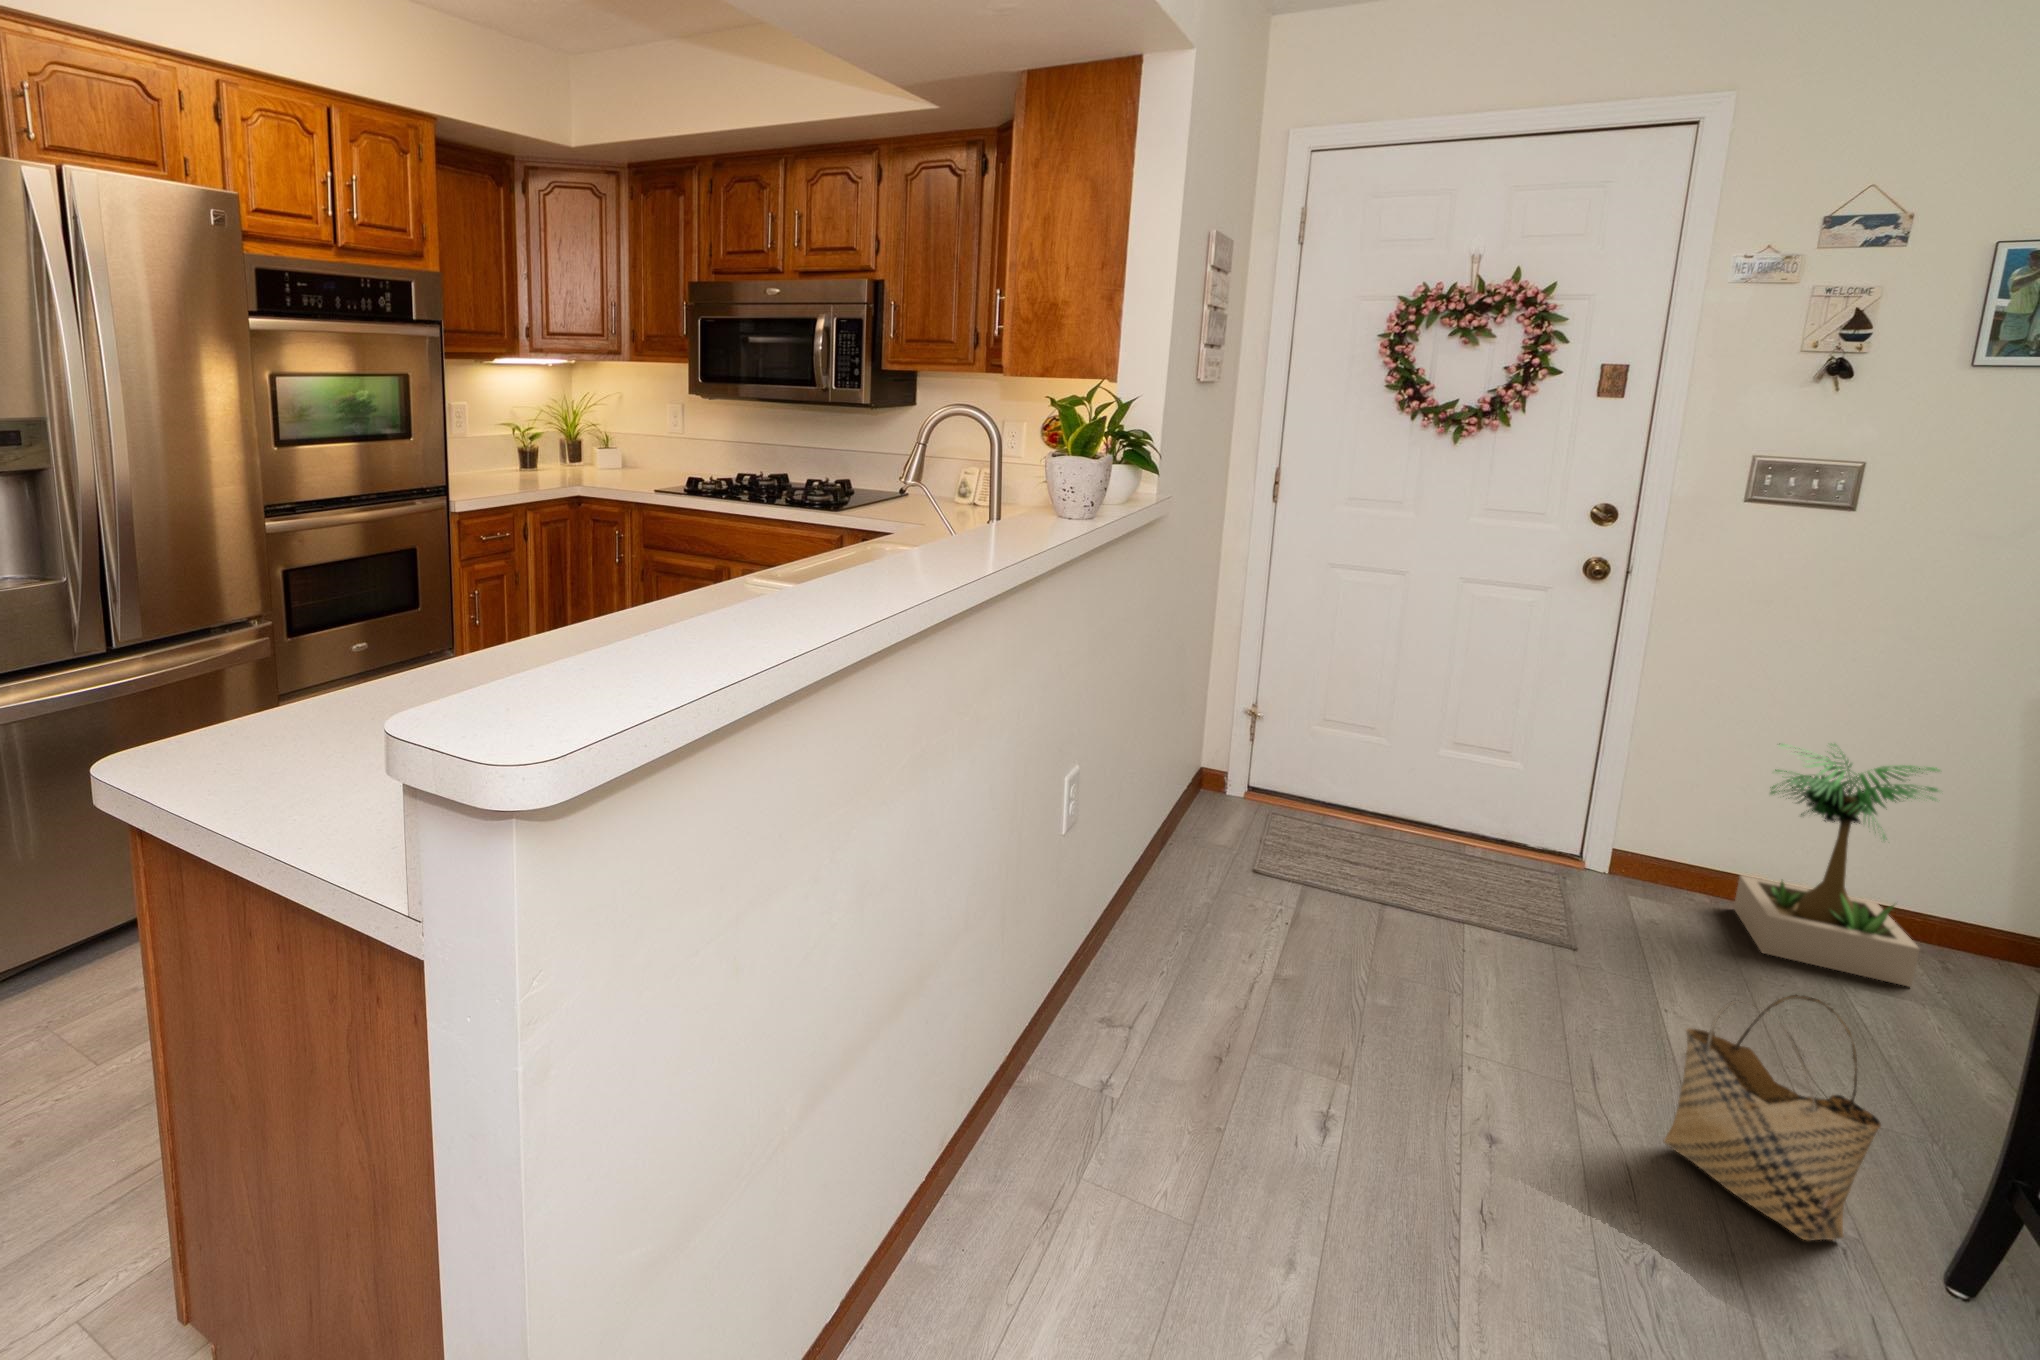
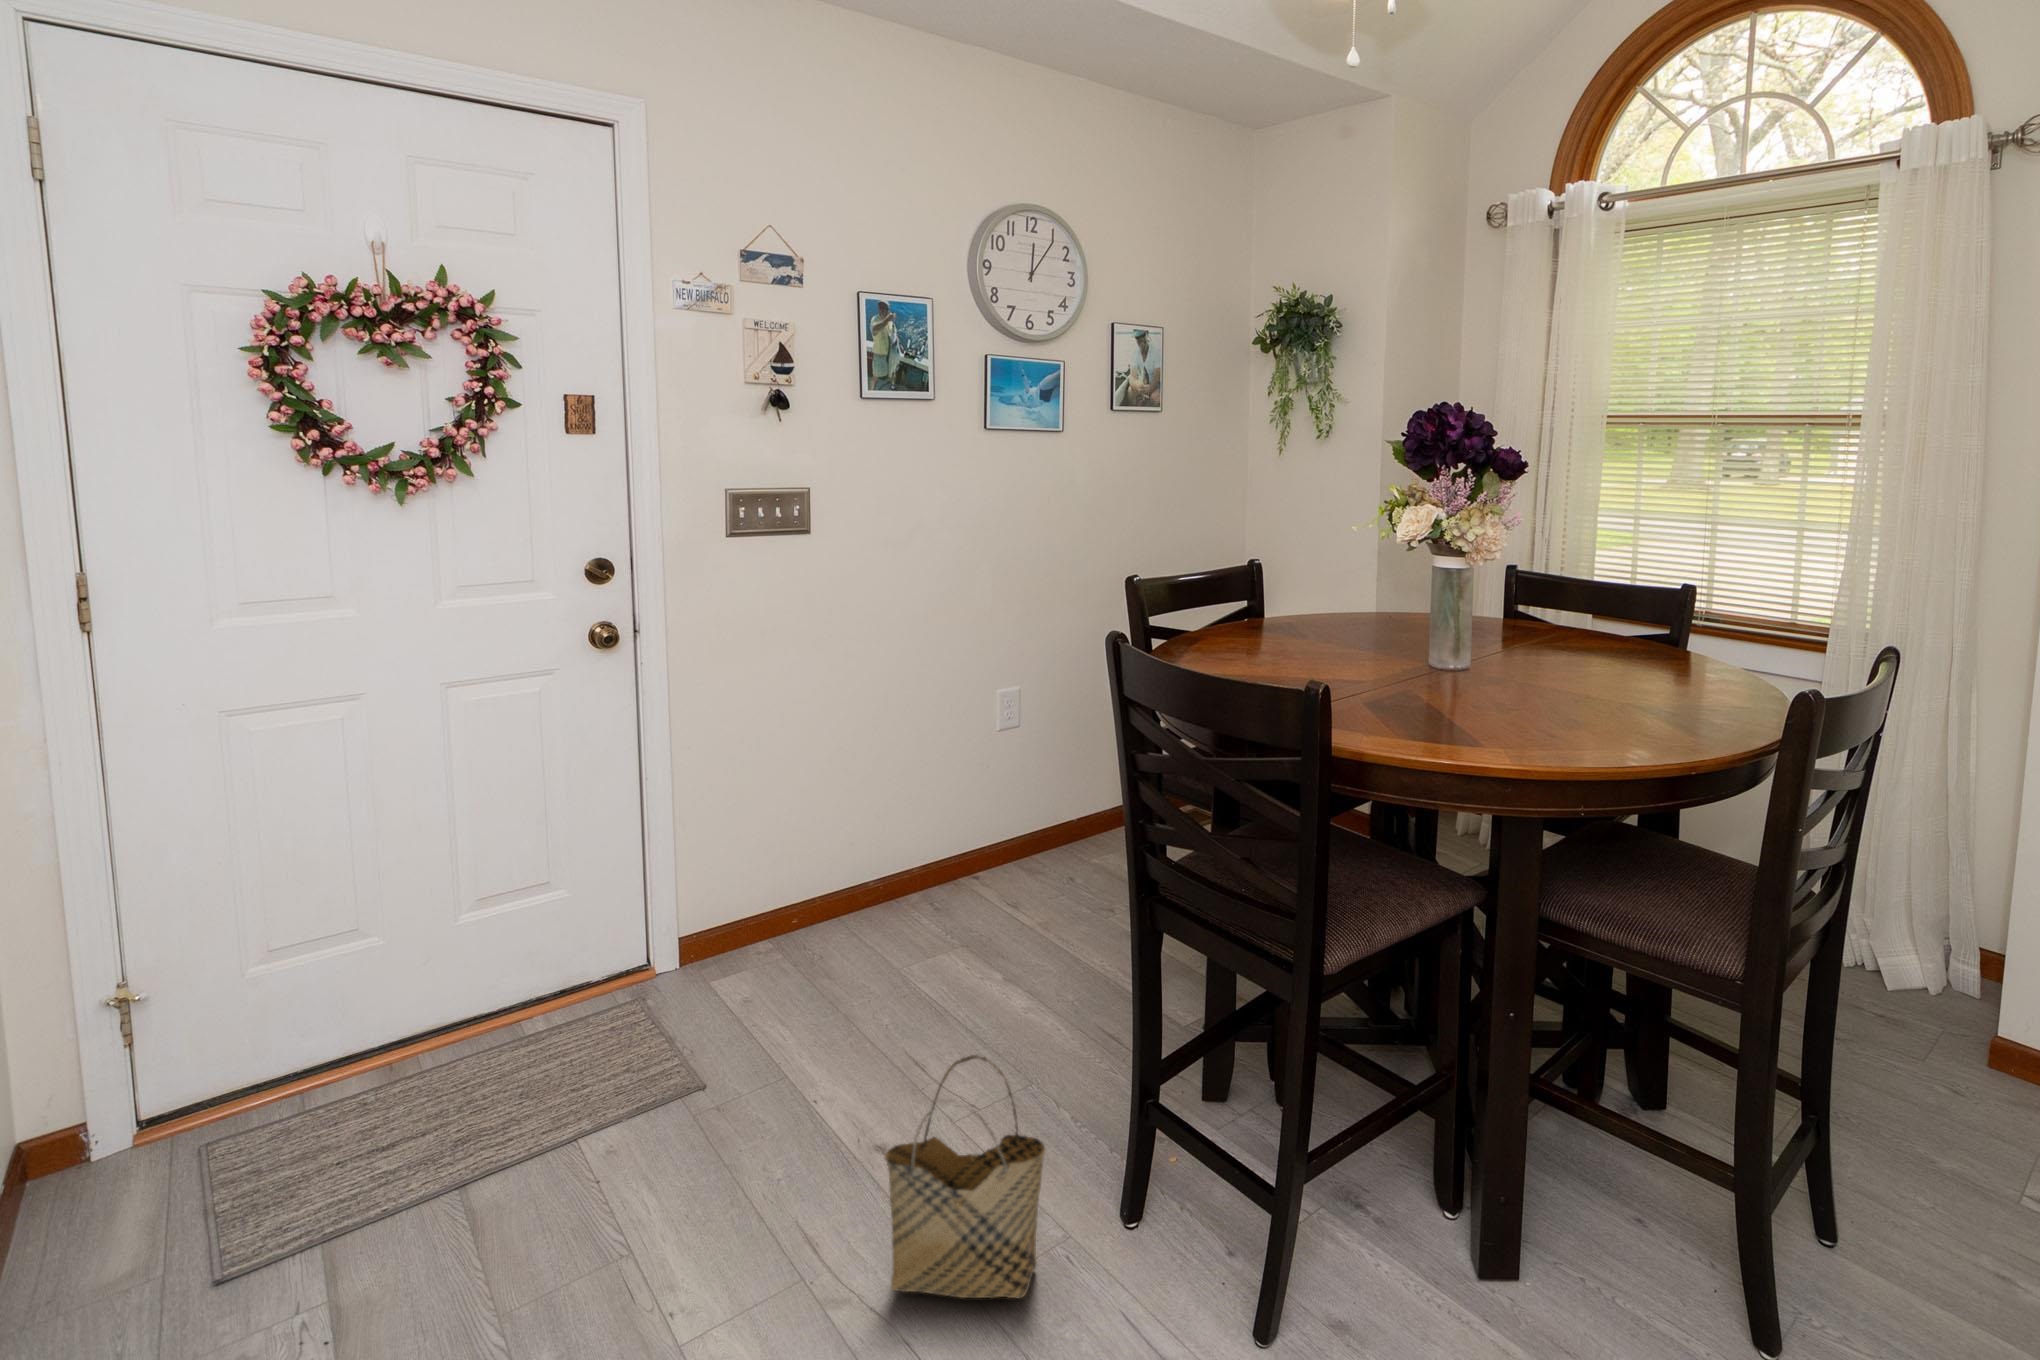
potted plant: present [1734,744,1940,987] -> none [791,753,936,983]

